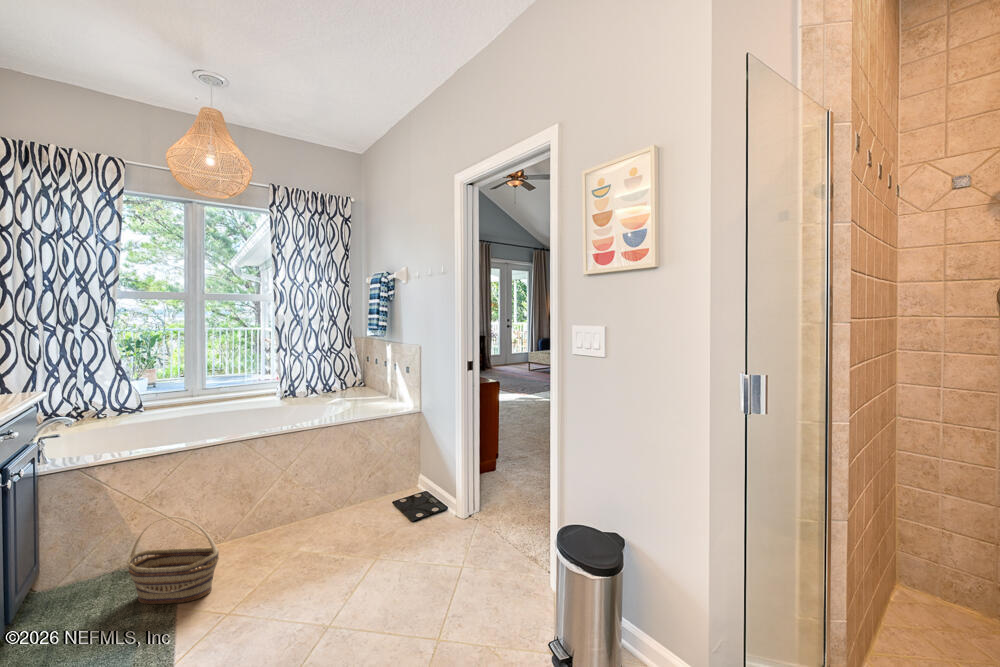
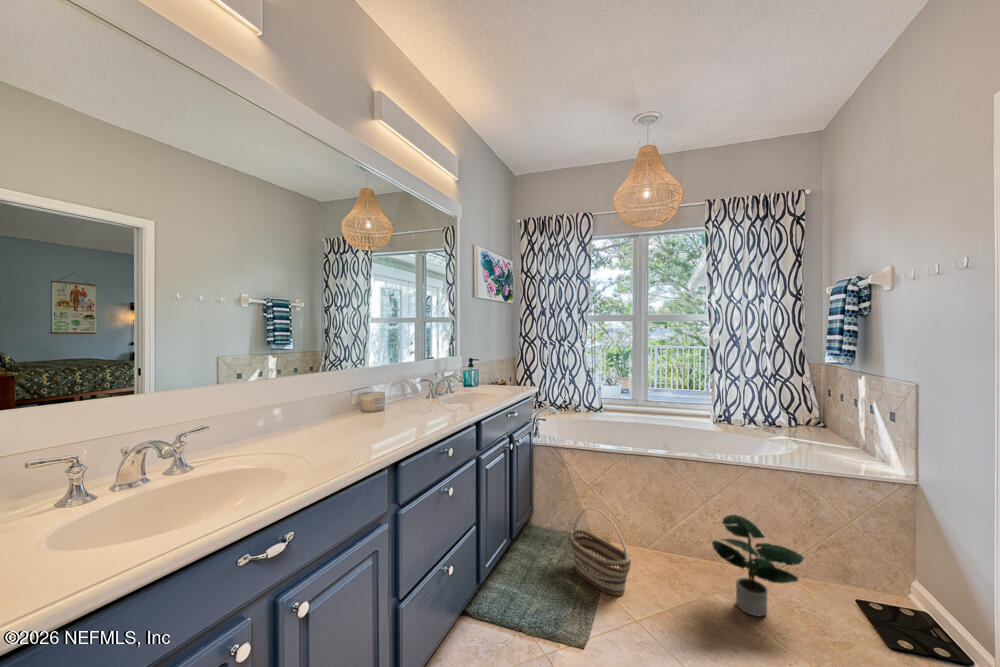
potted plant: none [297,470,365,545] -> present [712,515,804,616]

